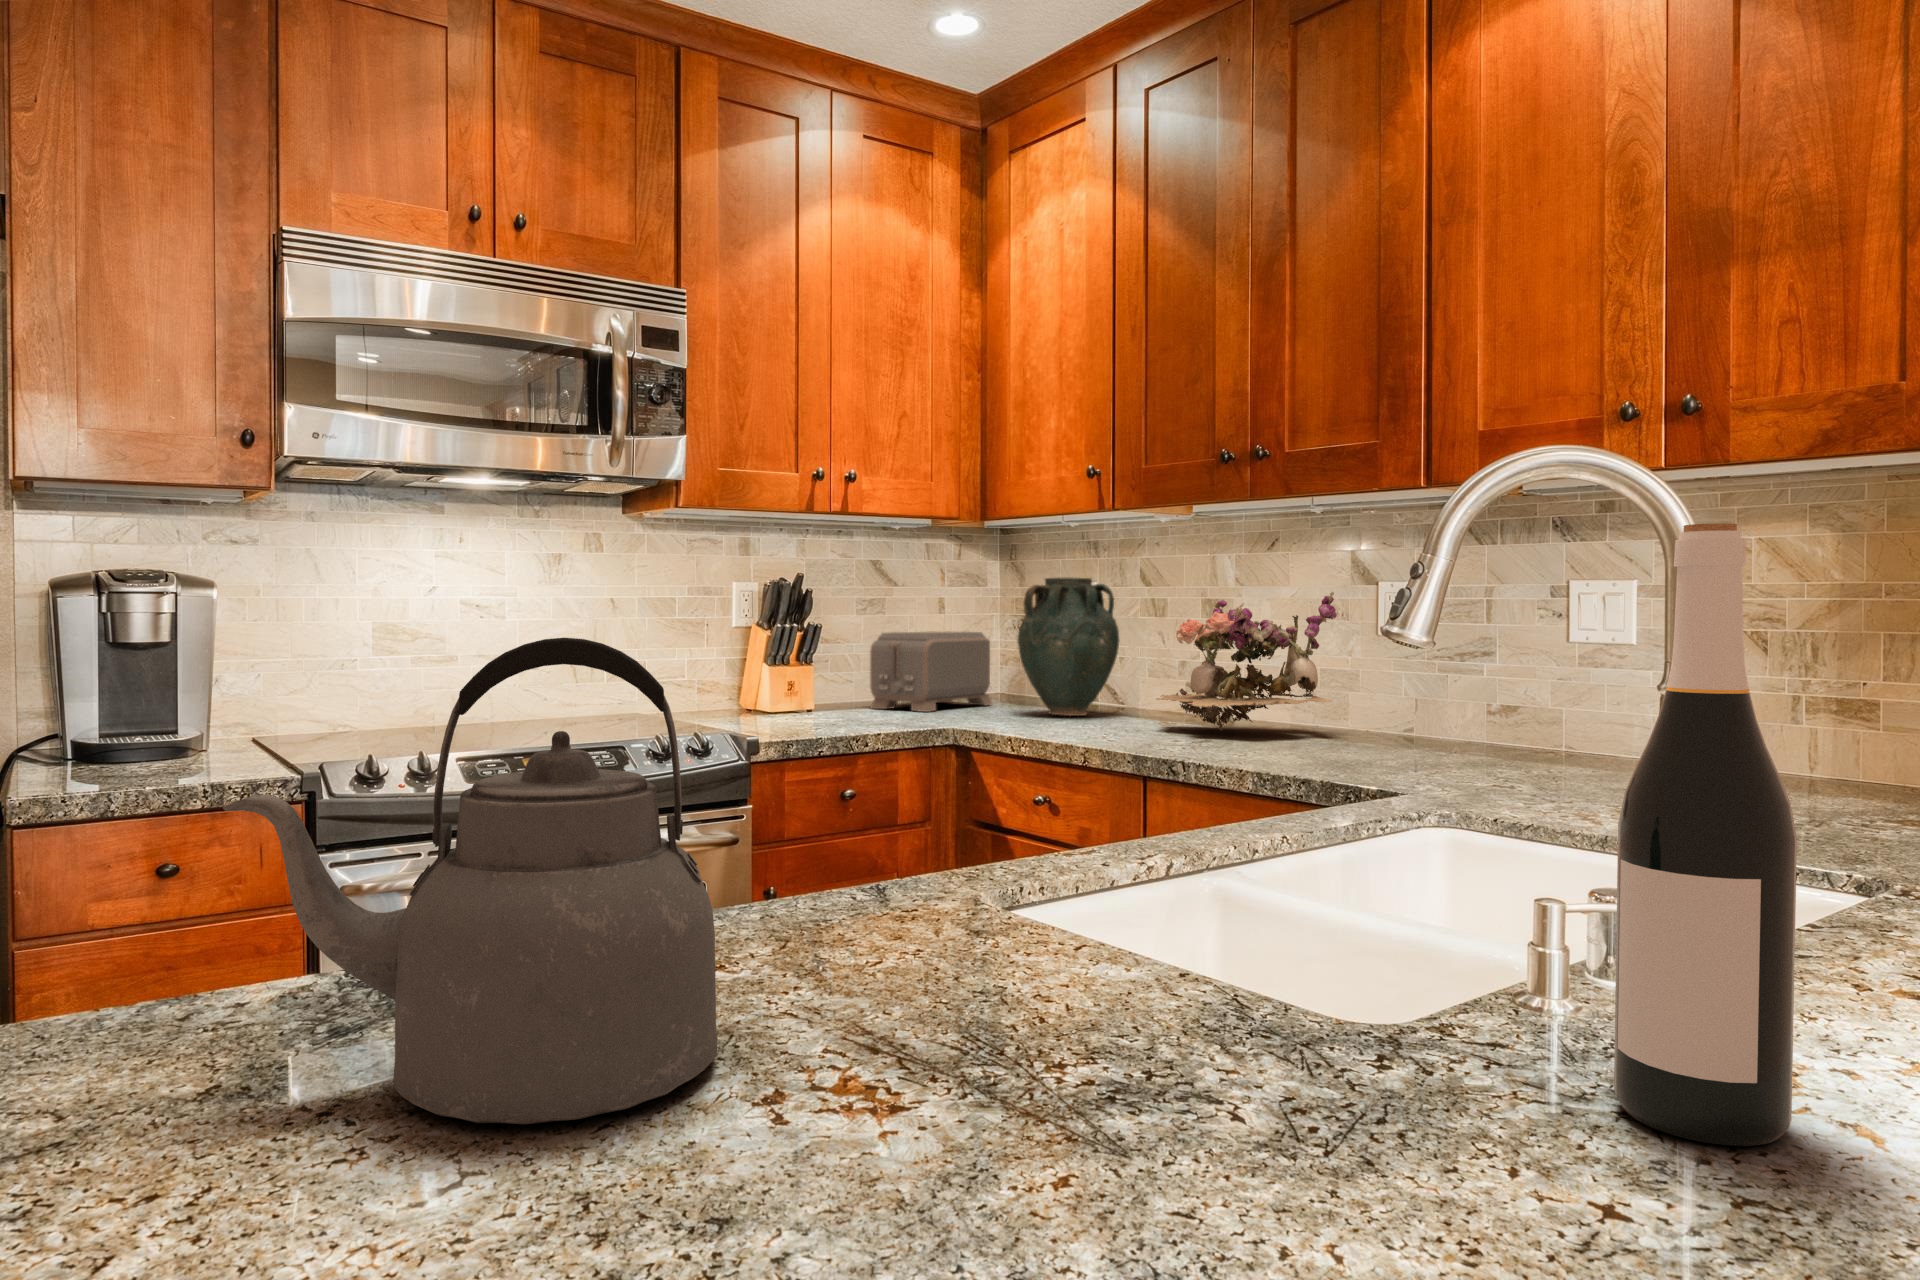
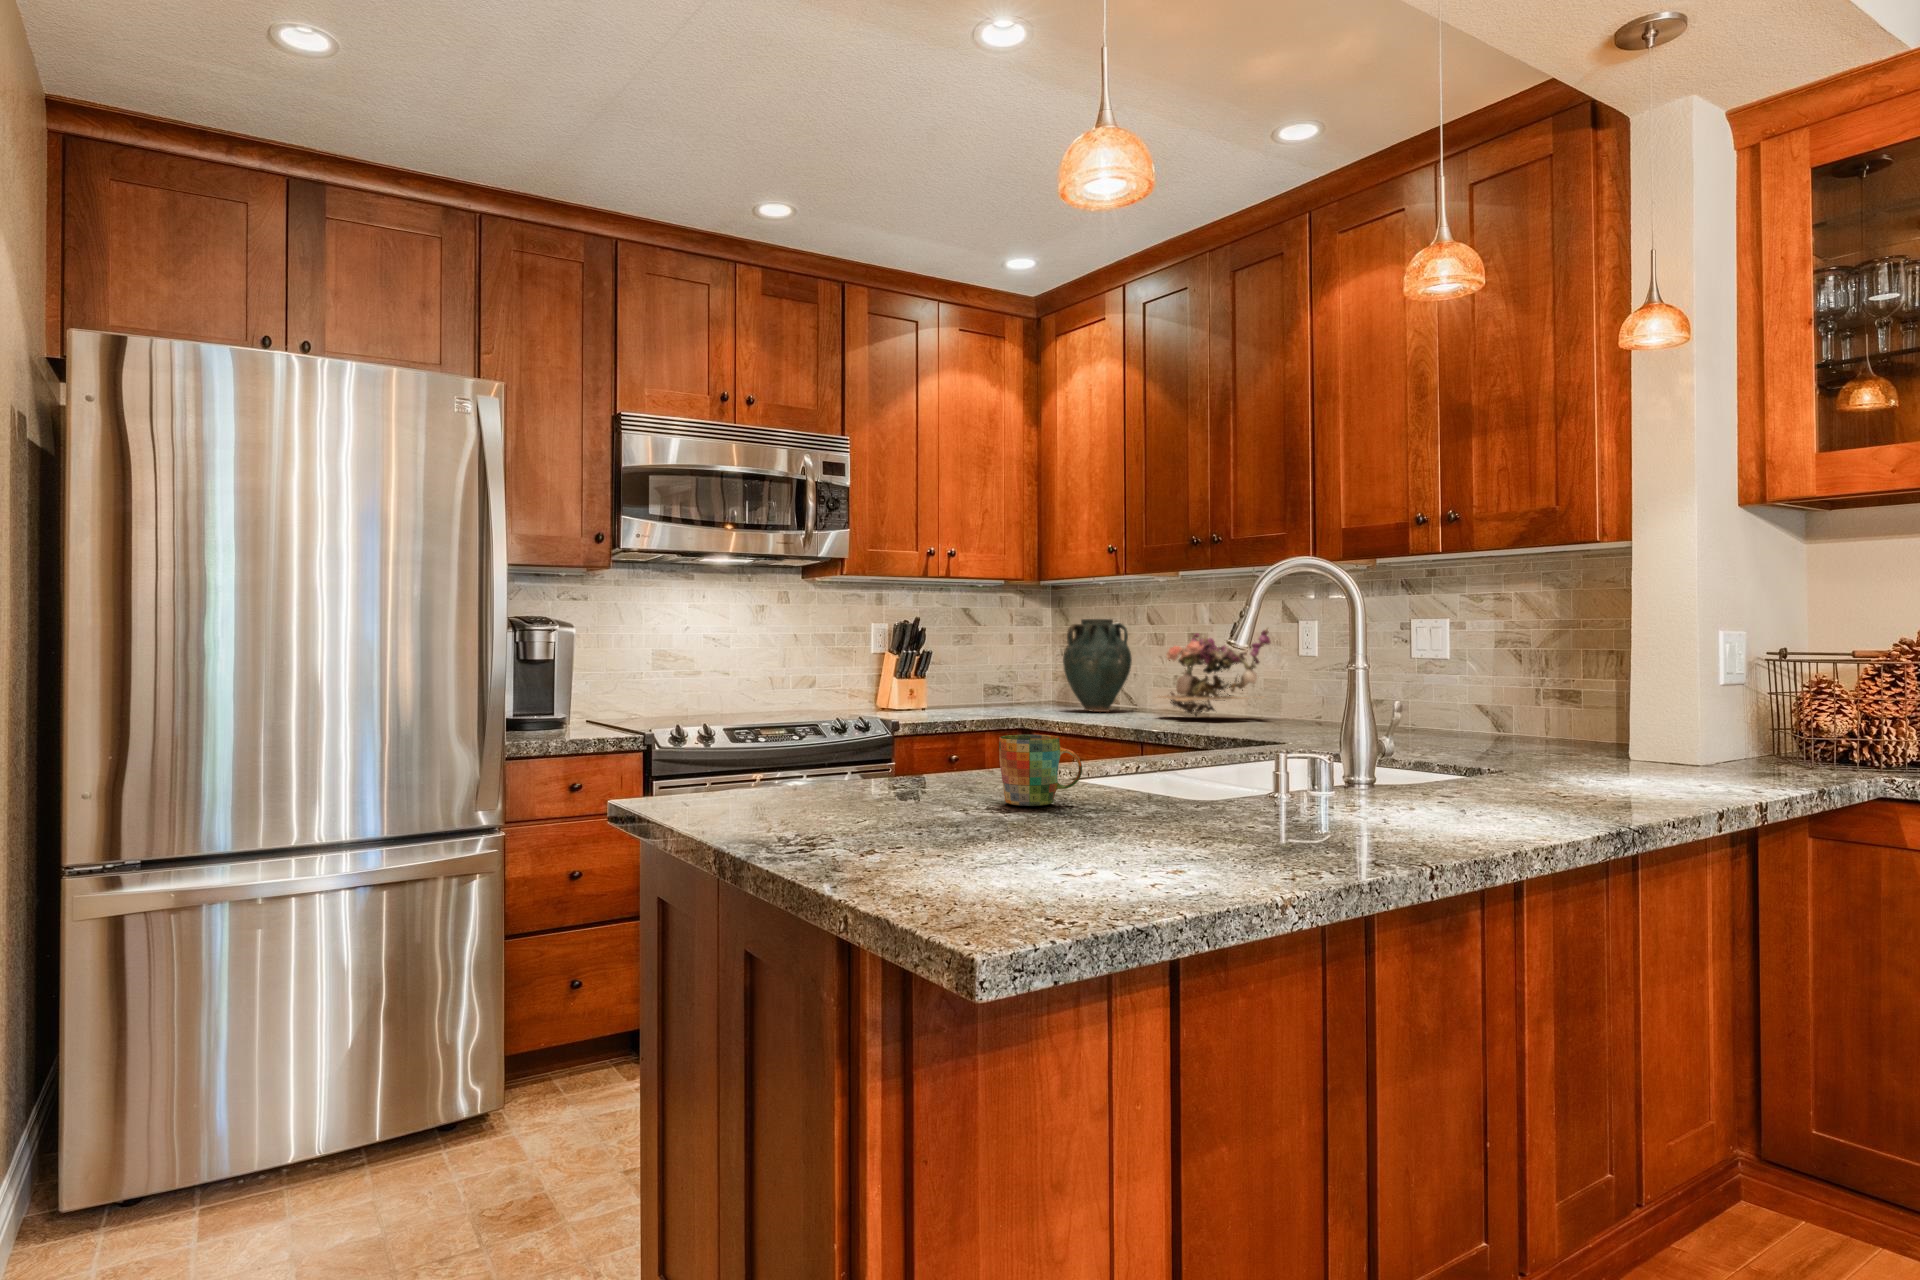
wine bottle: present [1614,523,1797,1146] -> none [1271,597,1328,808]
toaster: present [870,632,992,712] -> none [963,657,1046,710]
kettle: present [223,638,717,1124] -> none [783,639,949,802]
mug: none [844,909,1086,1152] -> present [999,735,1082,806]

